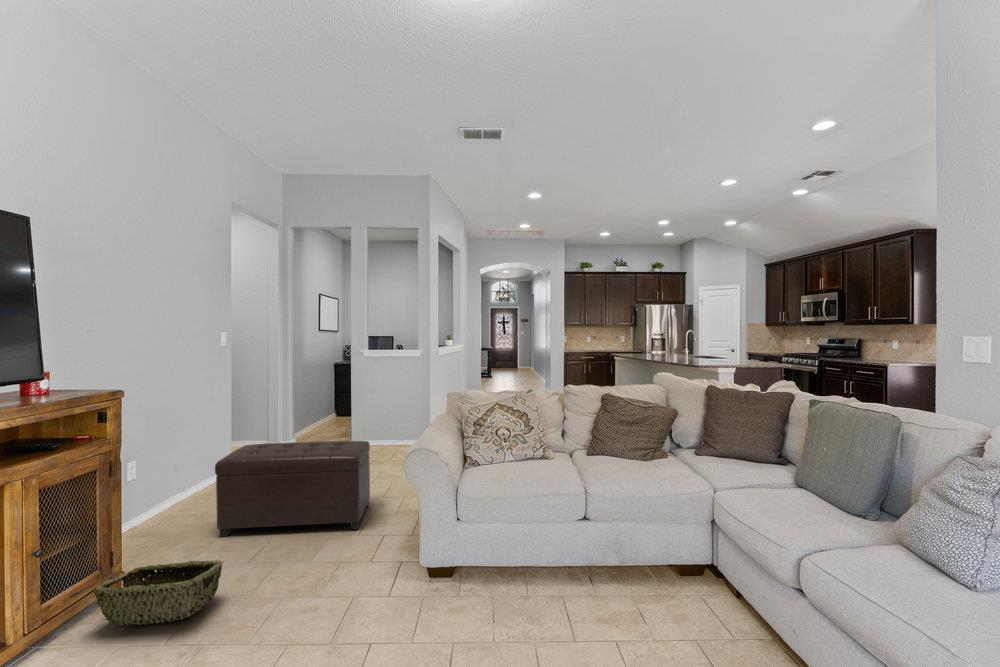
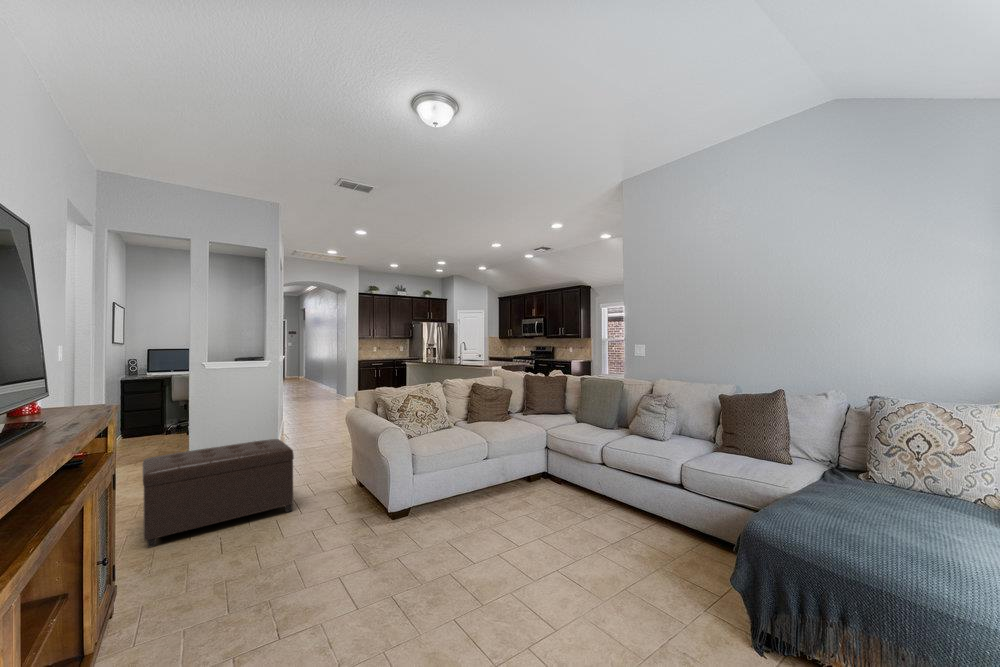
woven basket: present [93,560,223,625] -> none [121,545,236,619]

